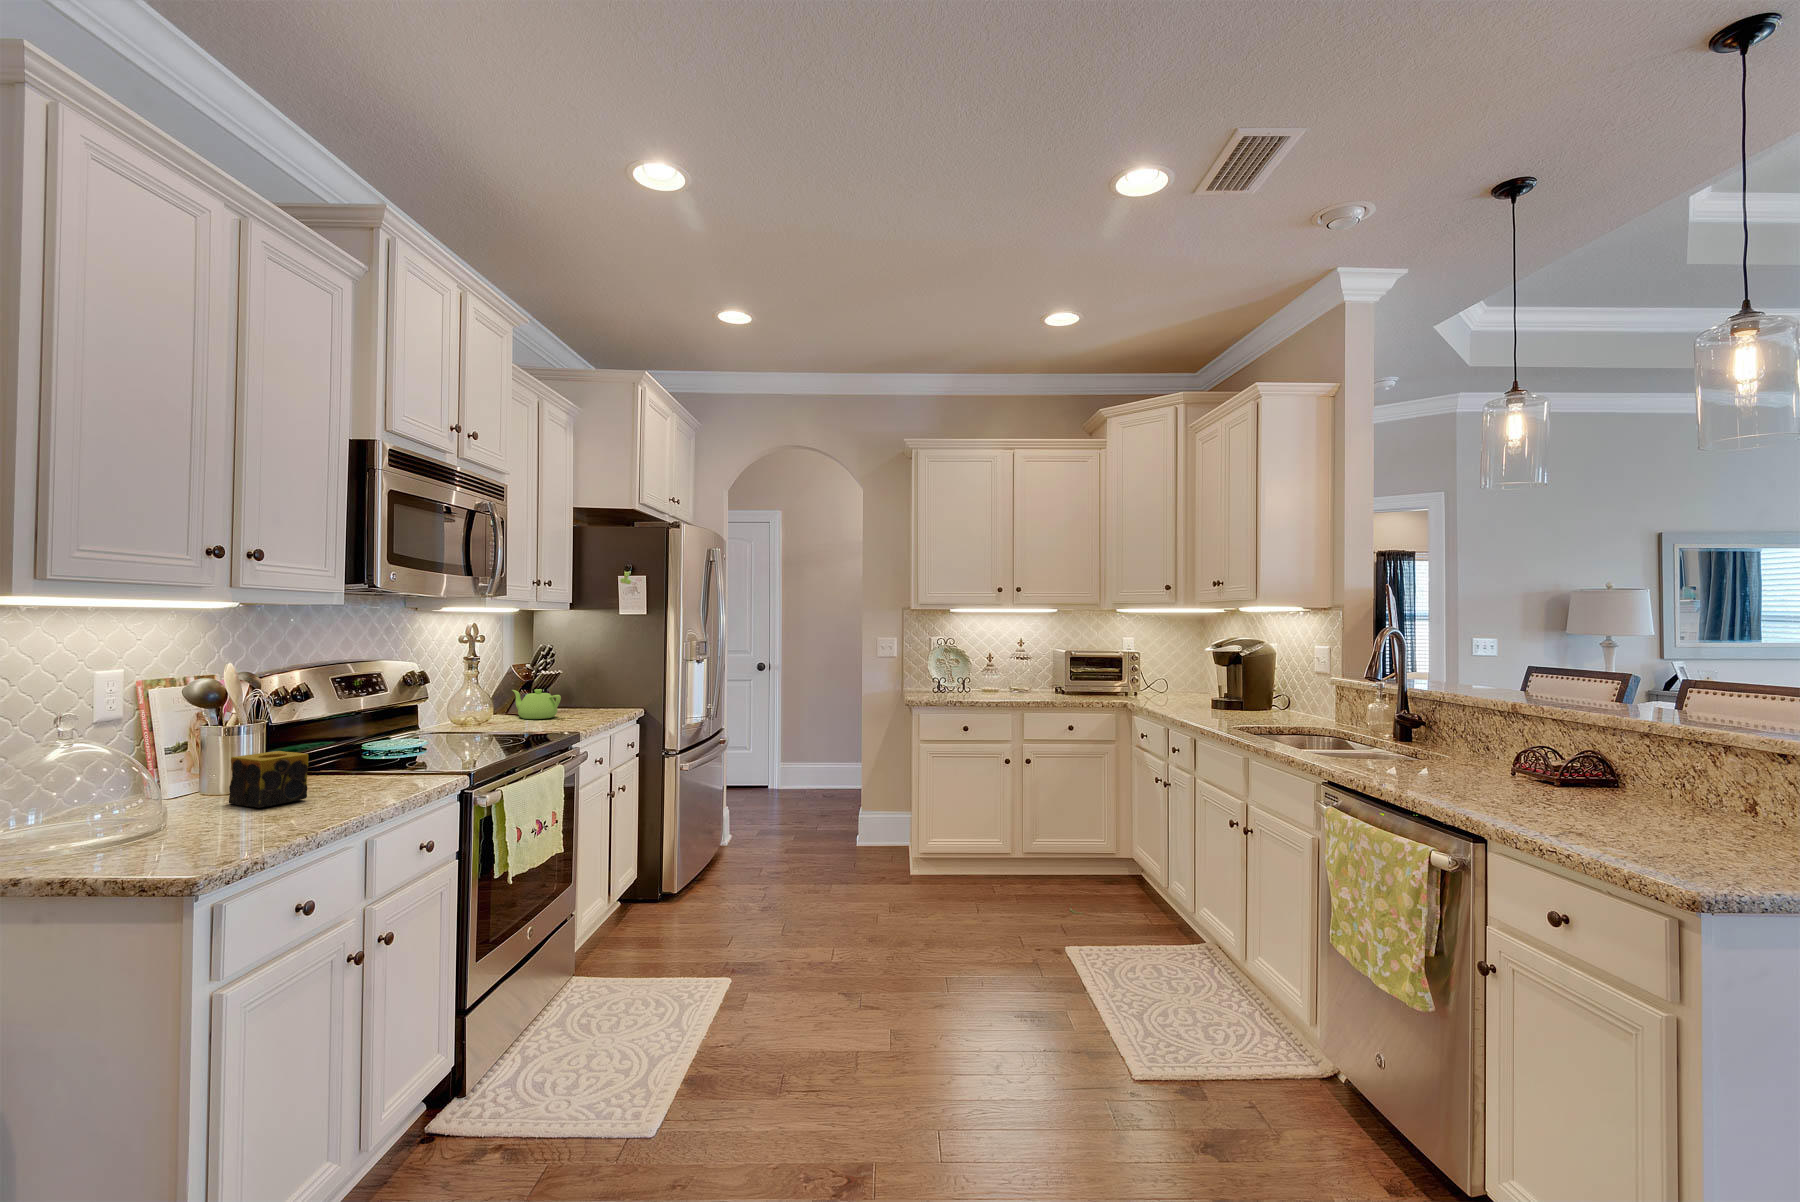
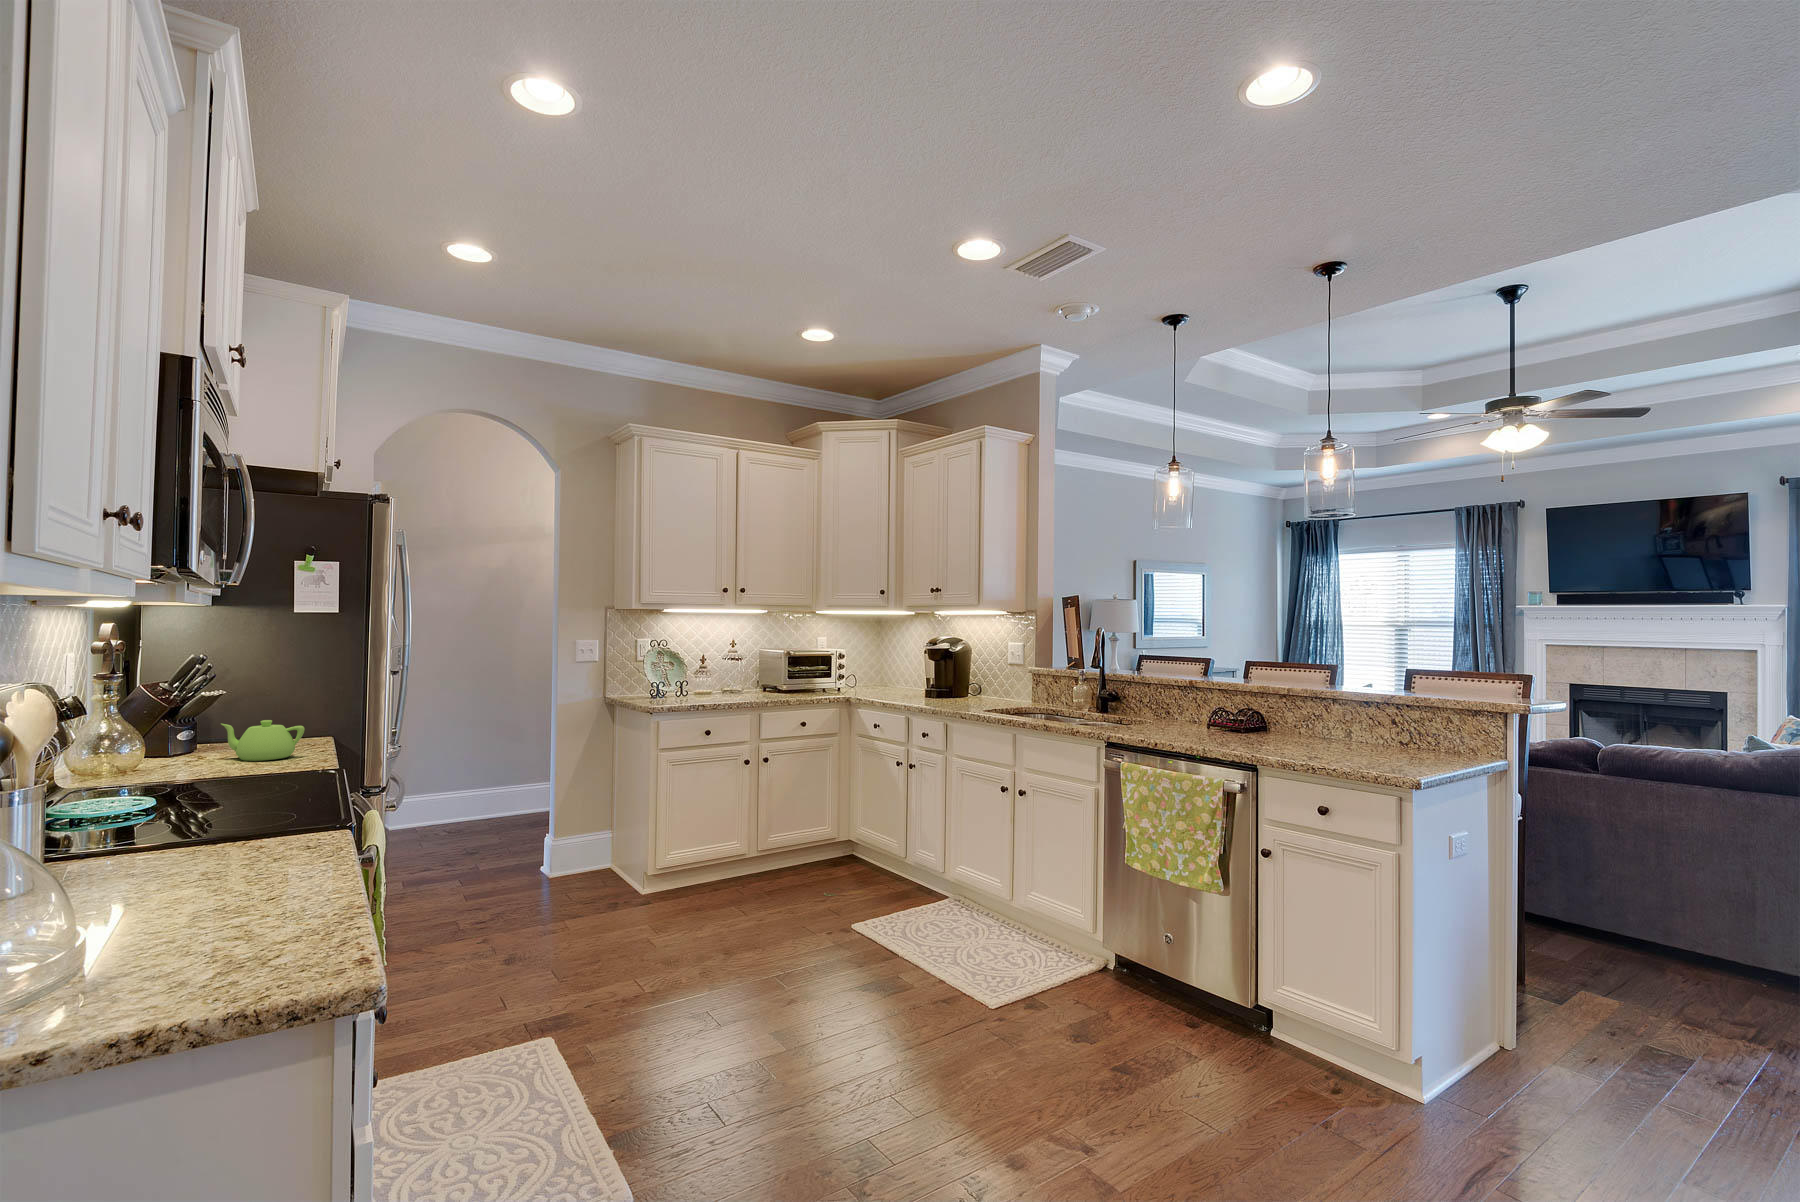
candle: present [229,751,308,808] -> none [204,816,308,897]

